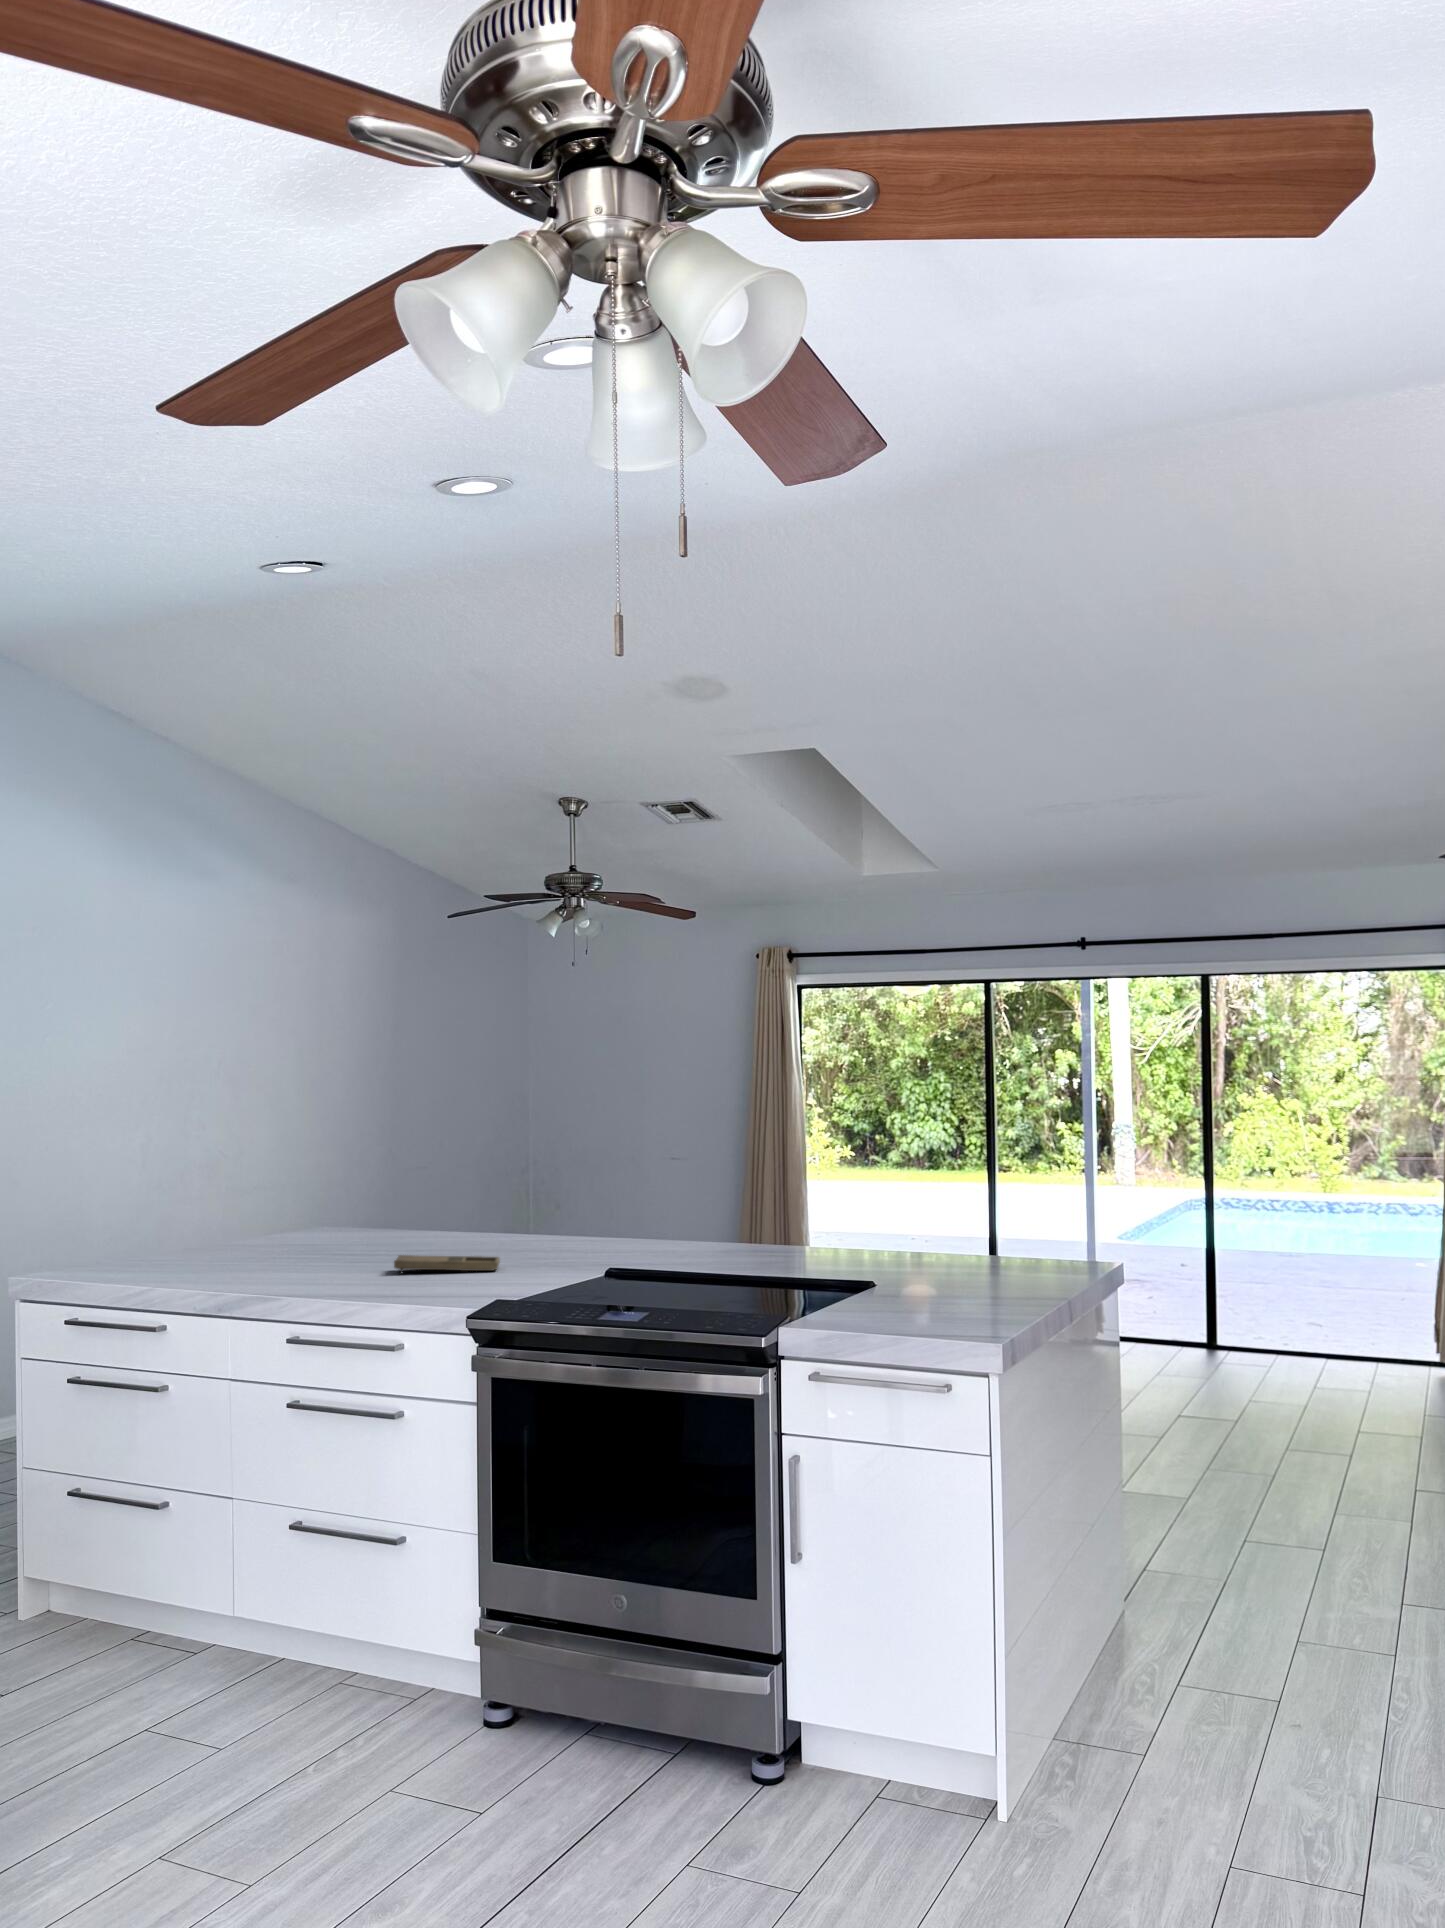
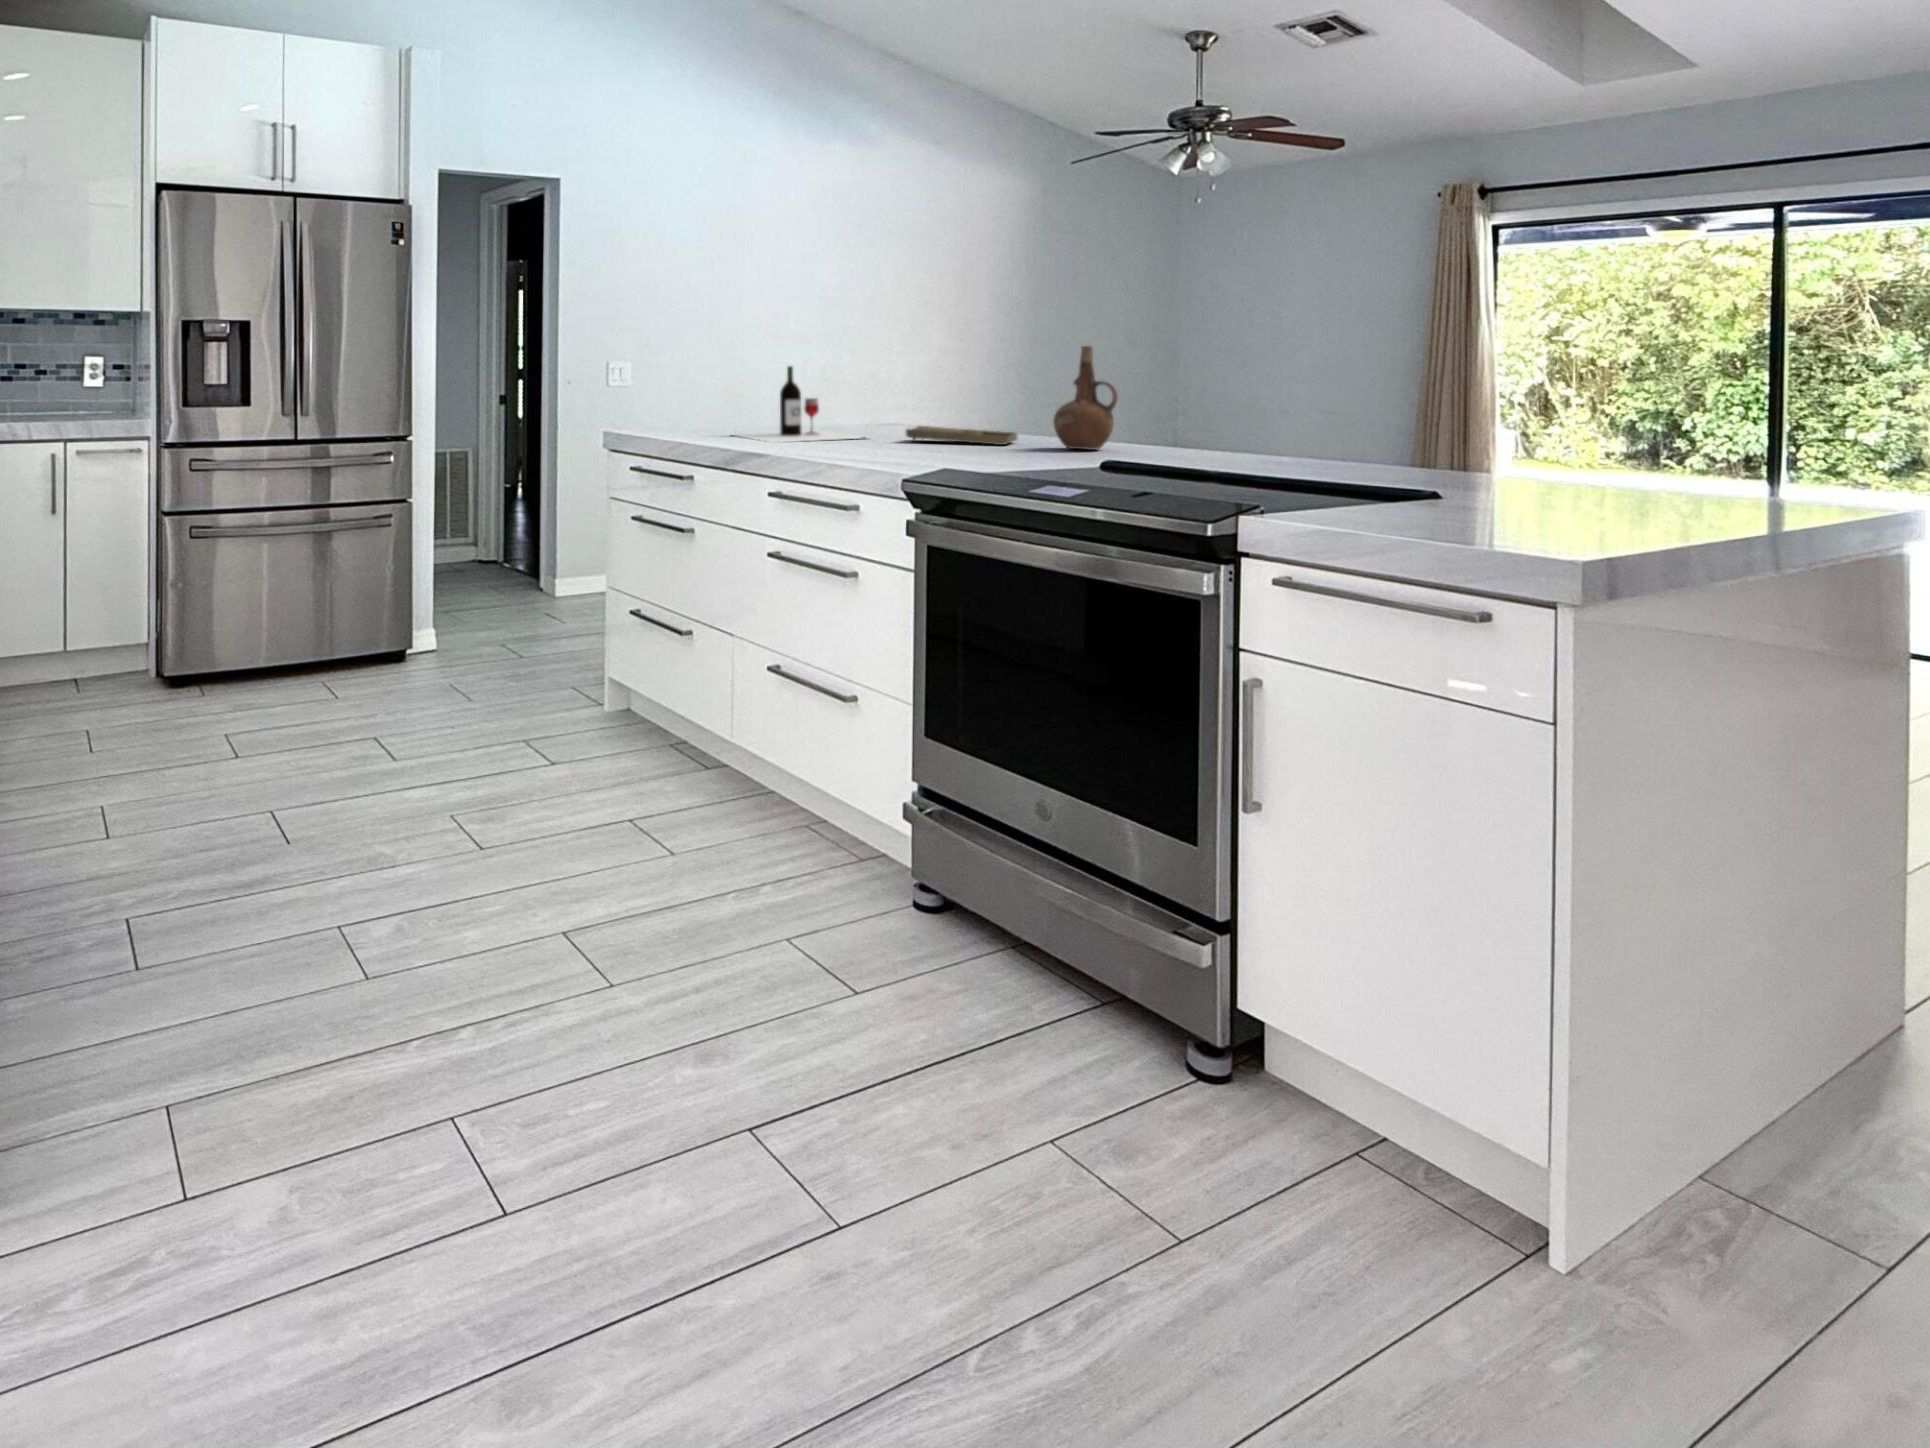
ceramic pitcher: none [544,1172,601,1271] -> present [1053,346,1118,450]
wine bottle: none [183,1198,352,1285] -> present [736,366,864,443]

